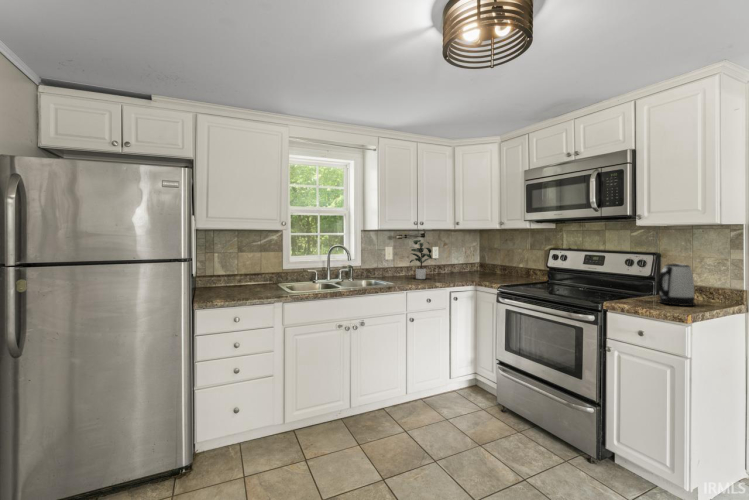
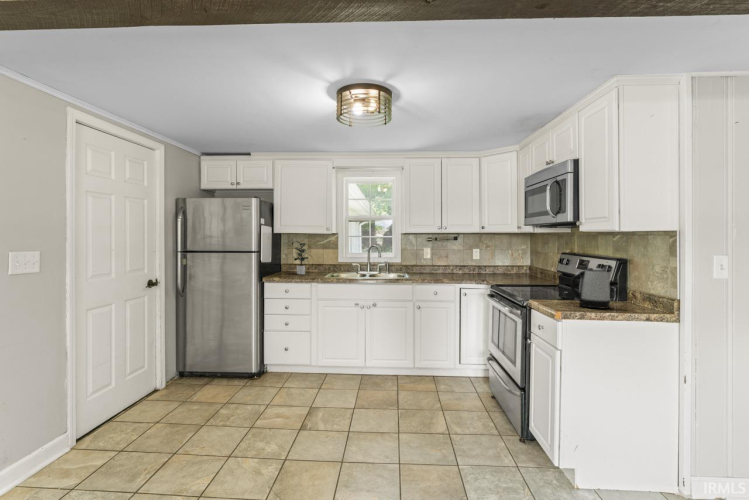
potted plant: present [410,240,436,279] -> present [292,241,308,275]

